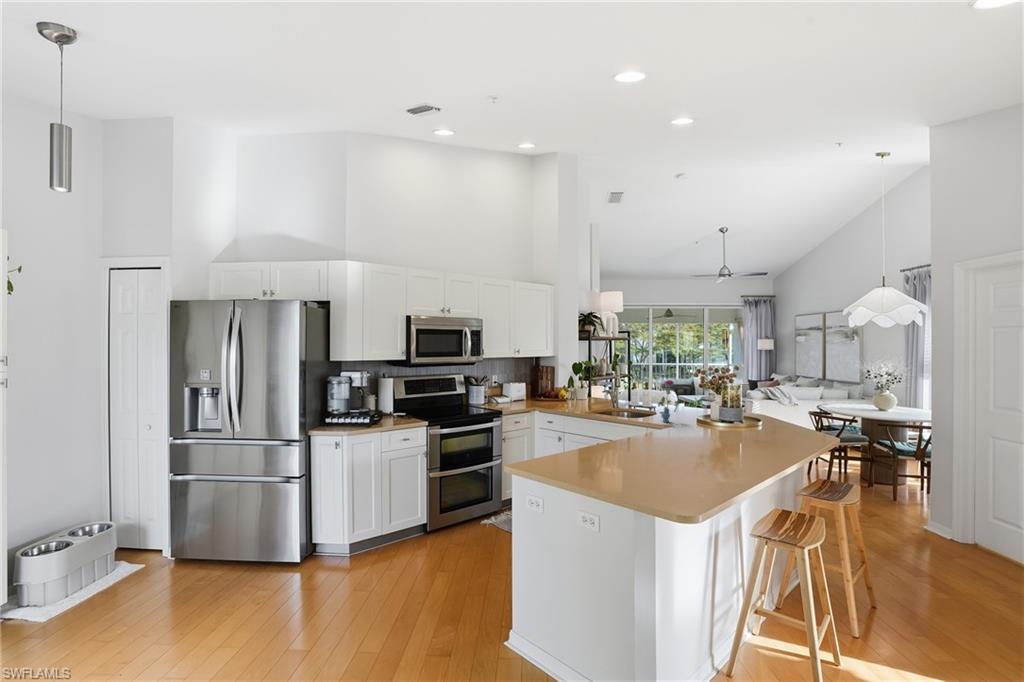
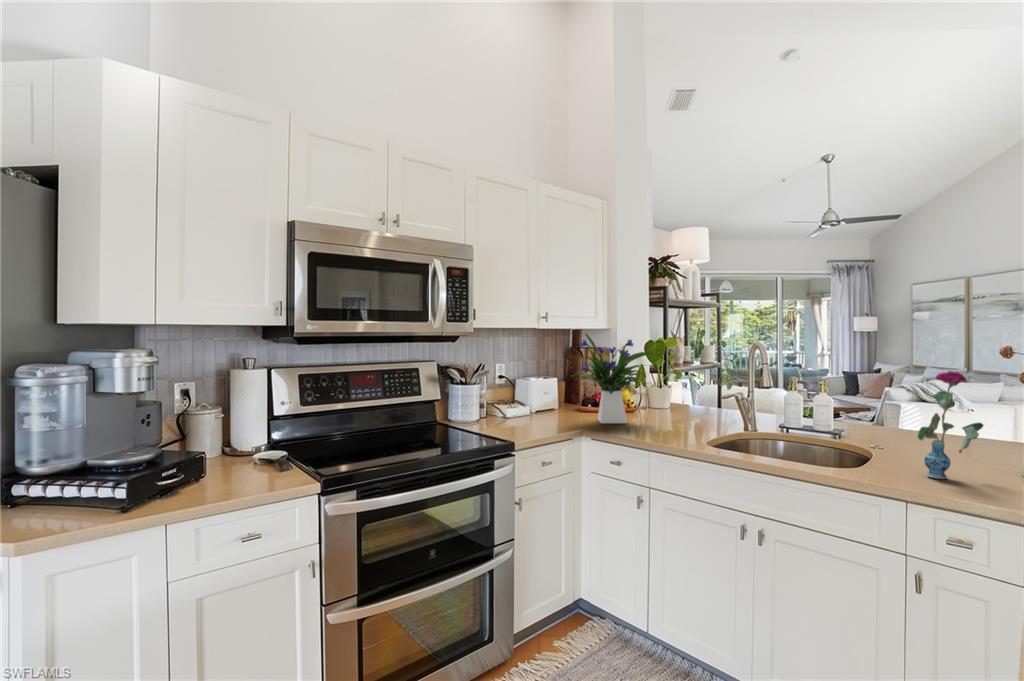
flower arrangement: none [530,361,572,406] -> present [575,334,651,423]

